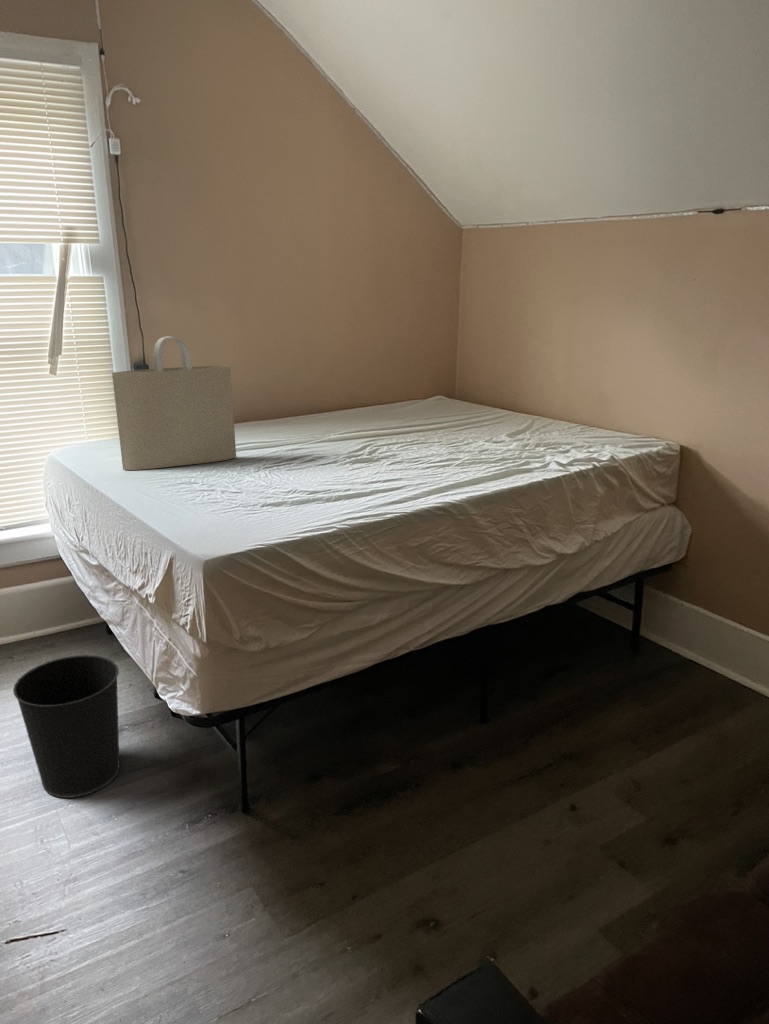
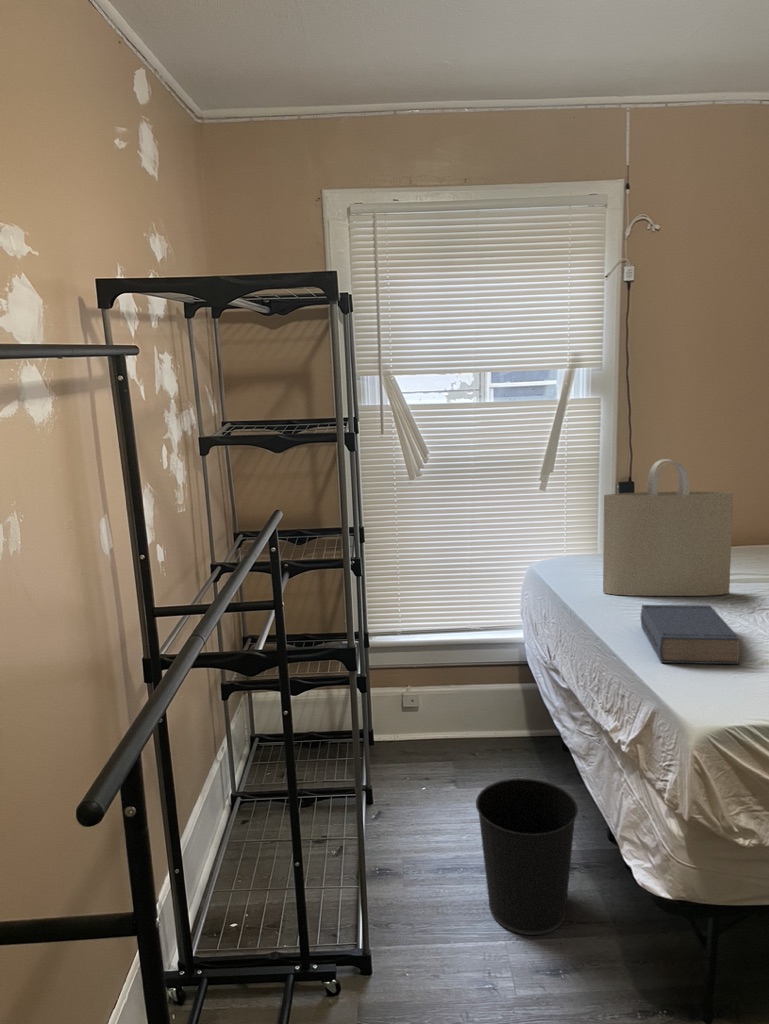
book: none [157,466,242,518] -> present [641,605,740,664]

